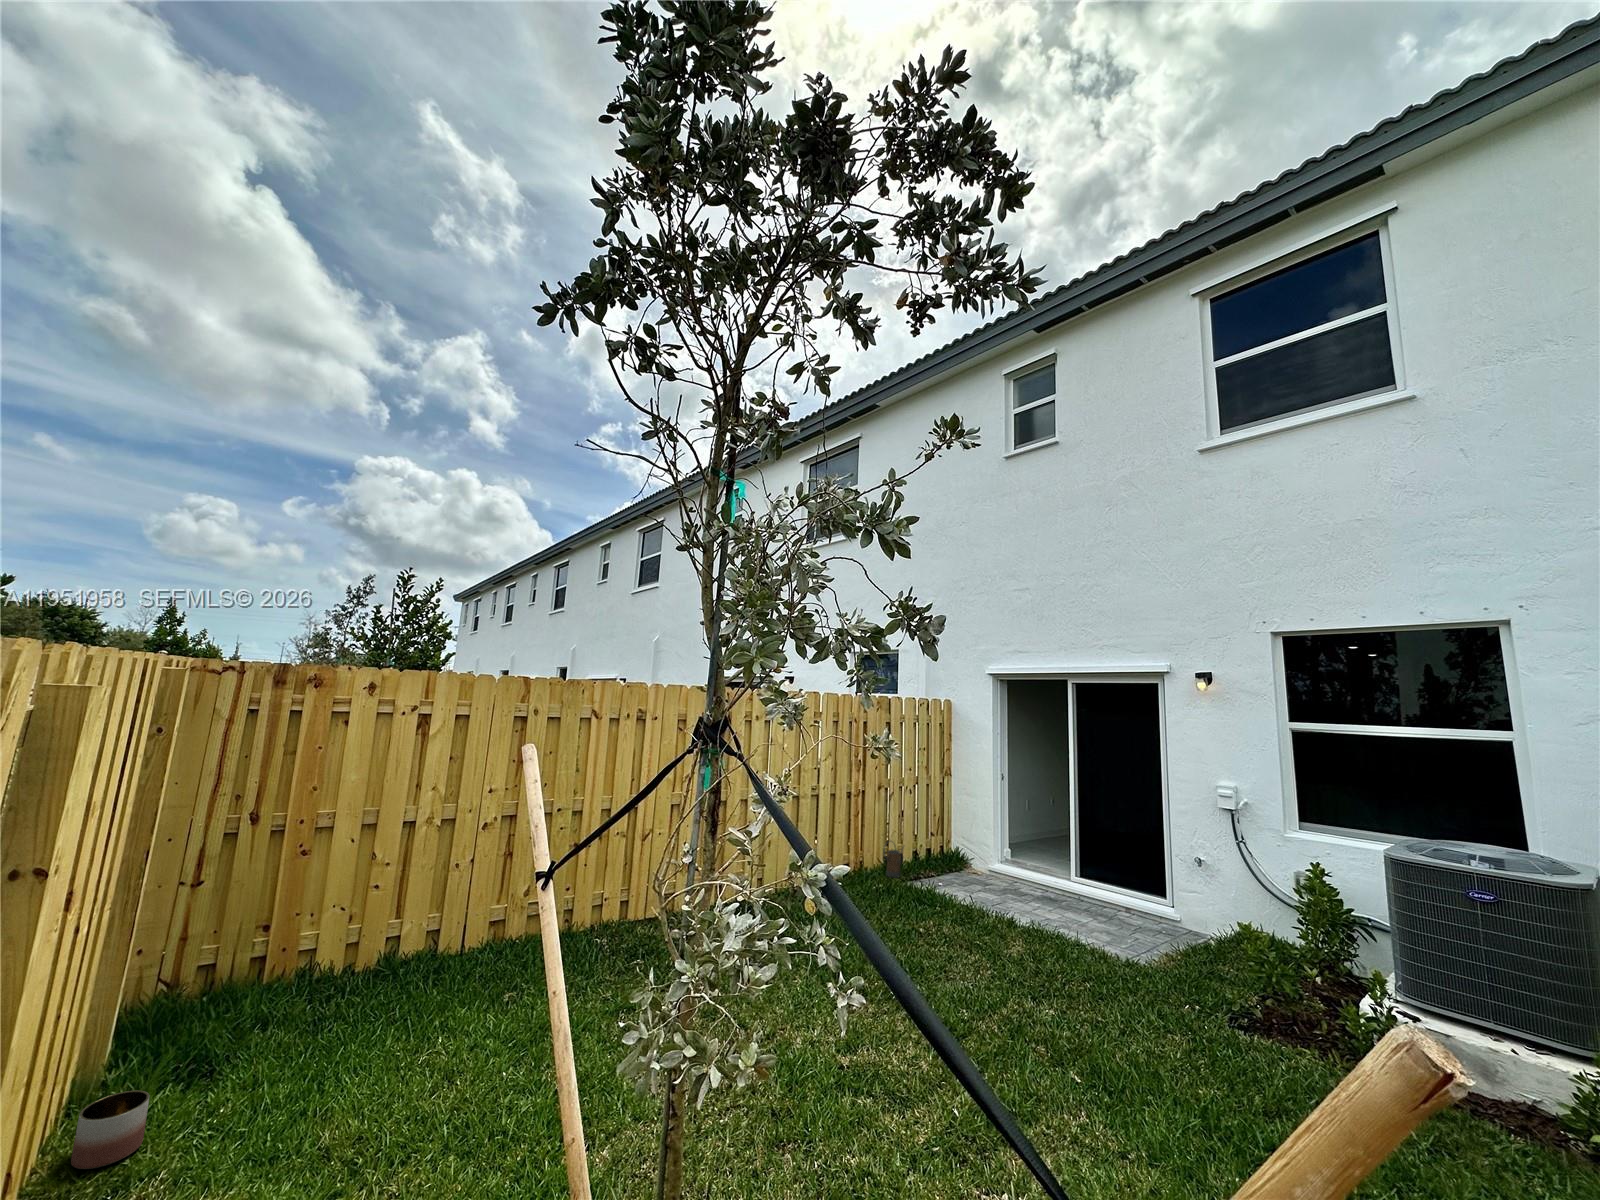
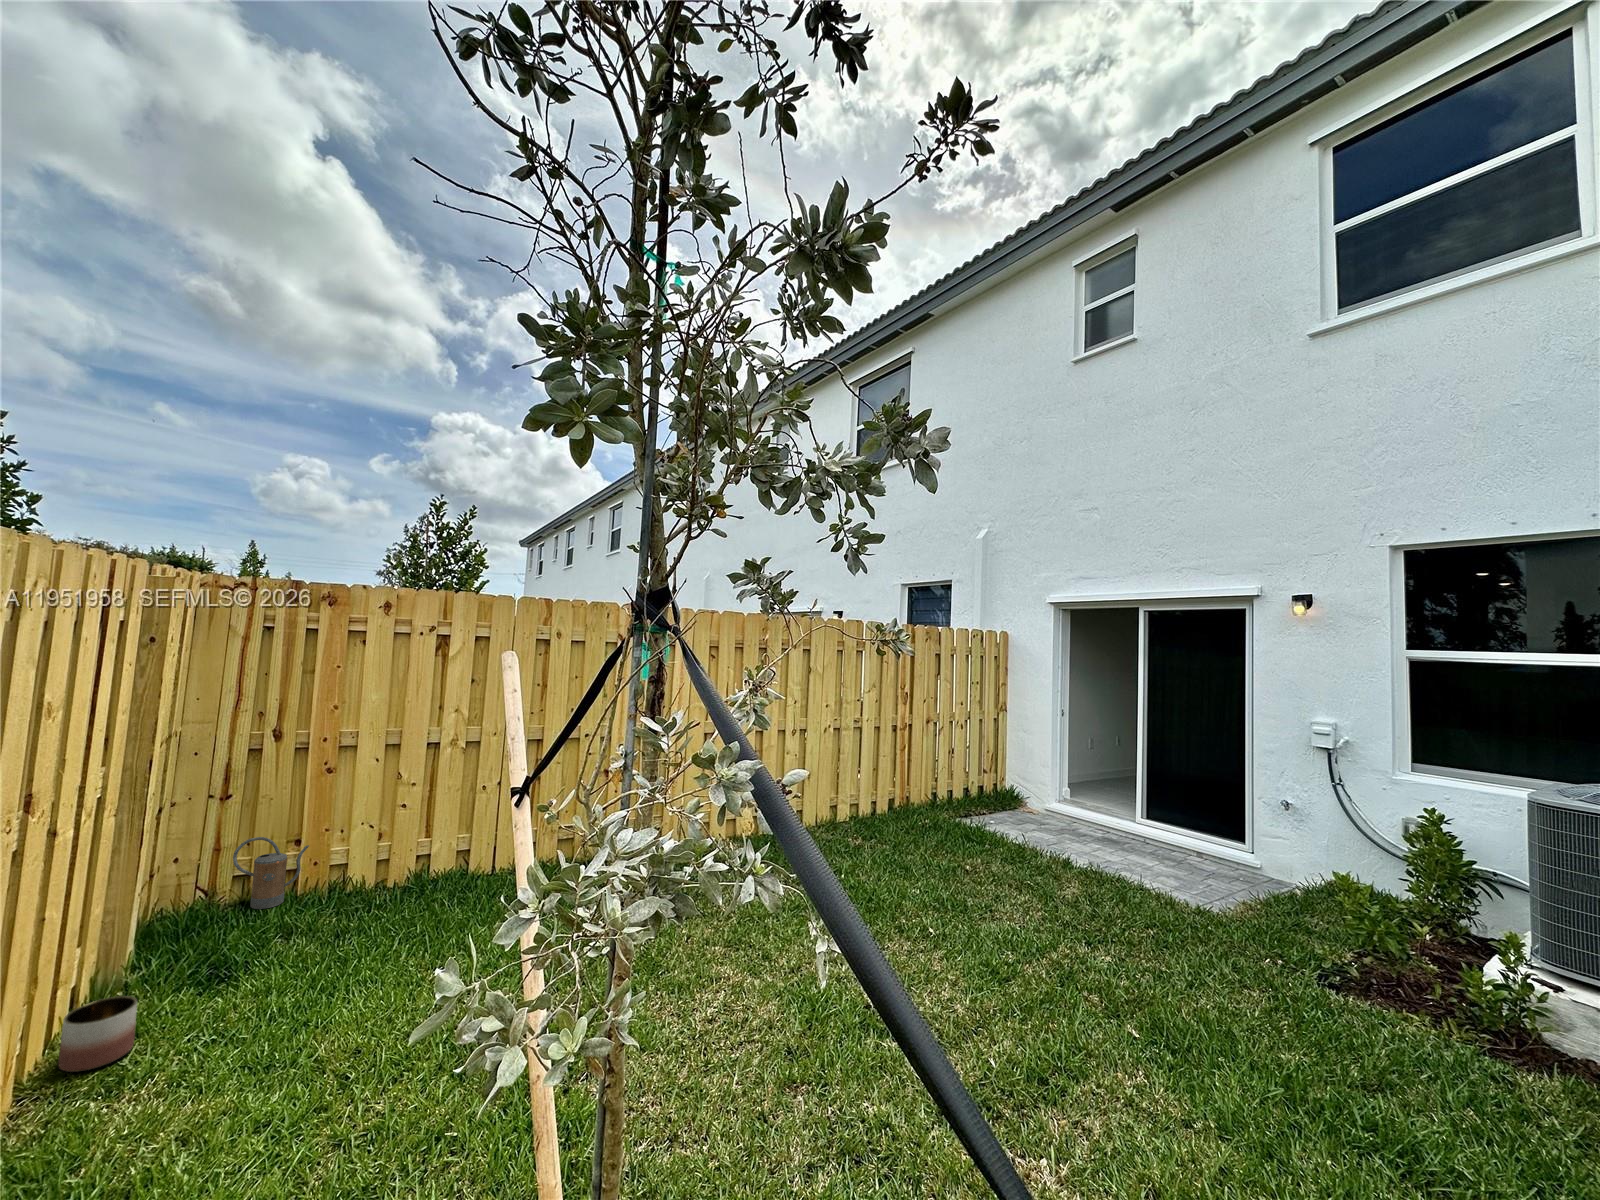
watering can: present [883,843,902,877] -> present [233,837,309,909]

